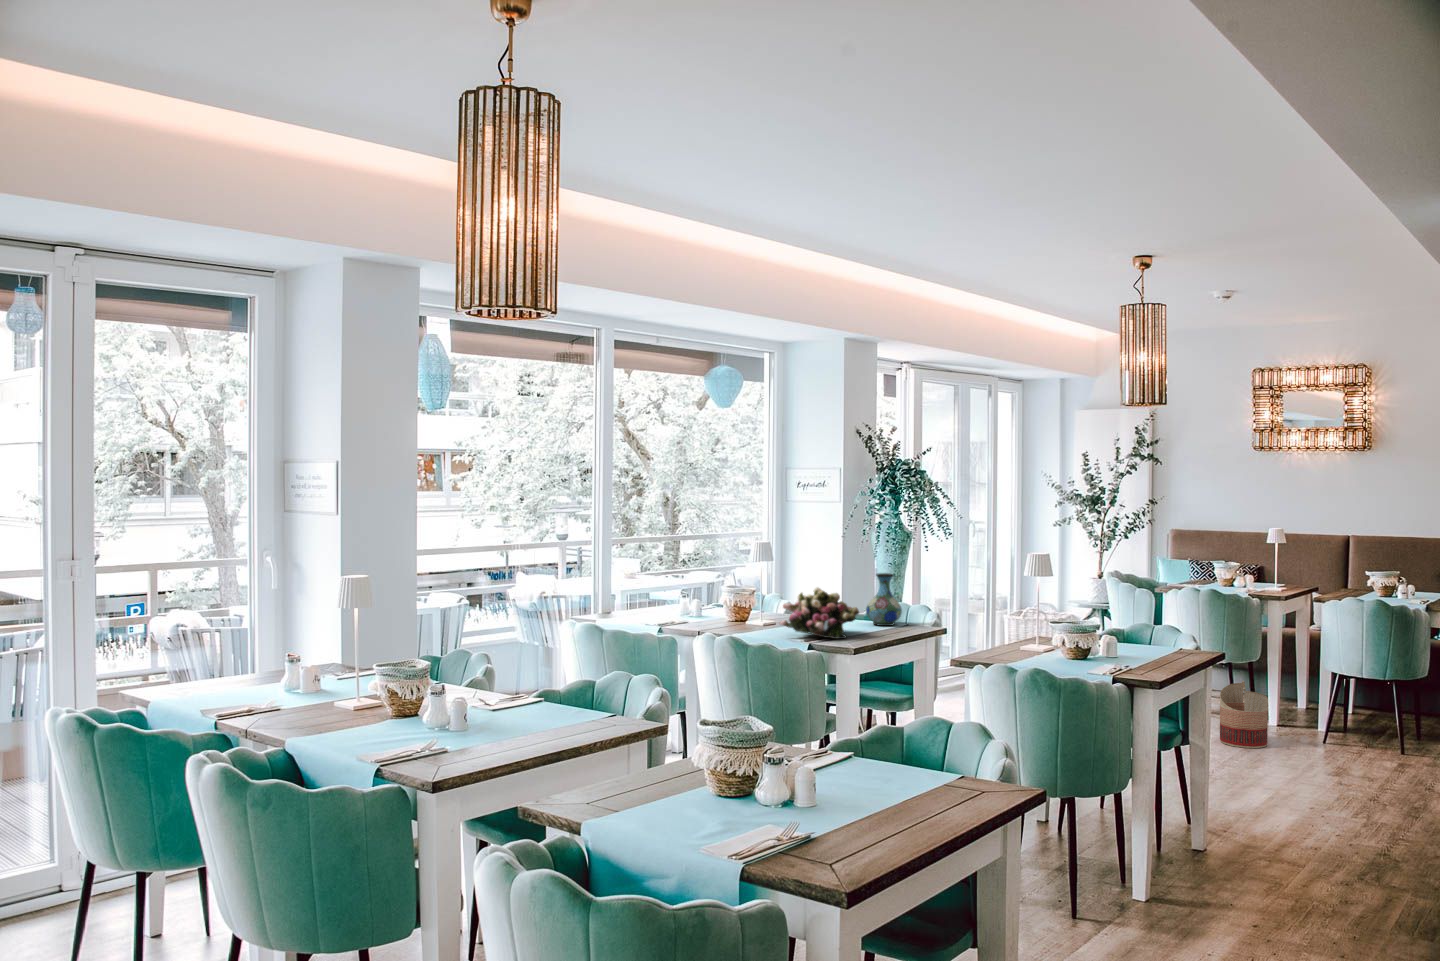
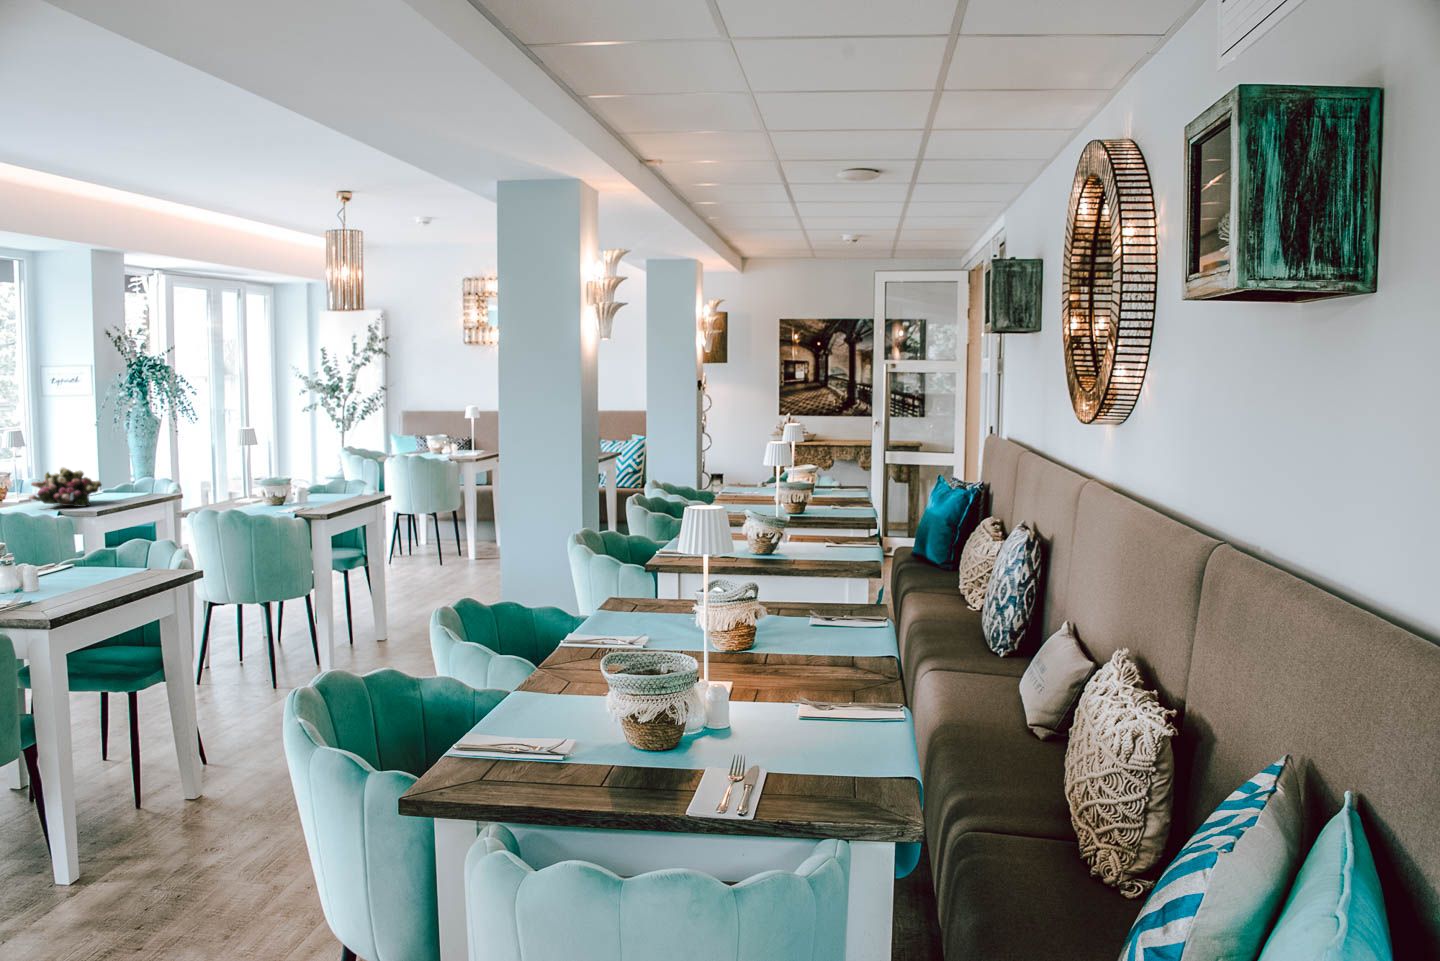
vase: present [866,573,902,626] -> none [111,454,142,495]
basket: present [1220,681,1268,748] -> none [414,520,447,568]

